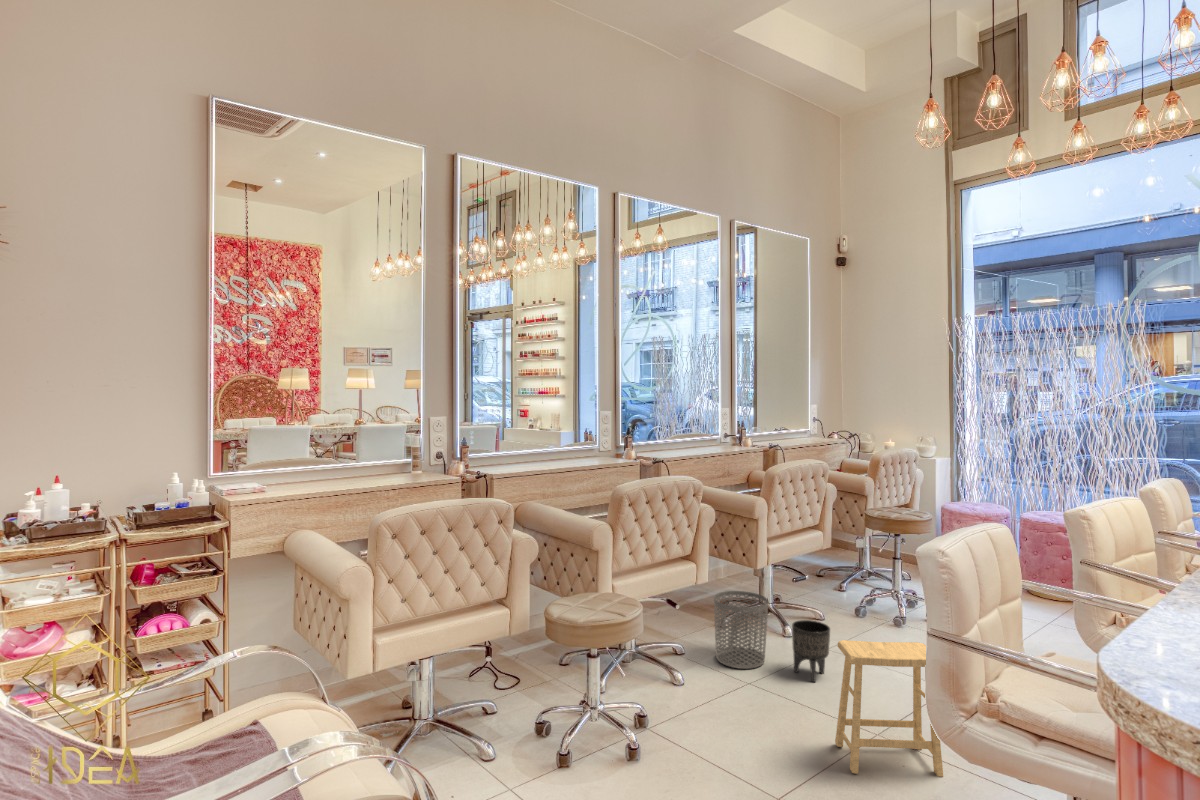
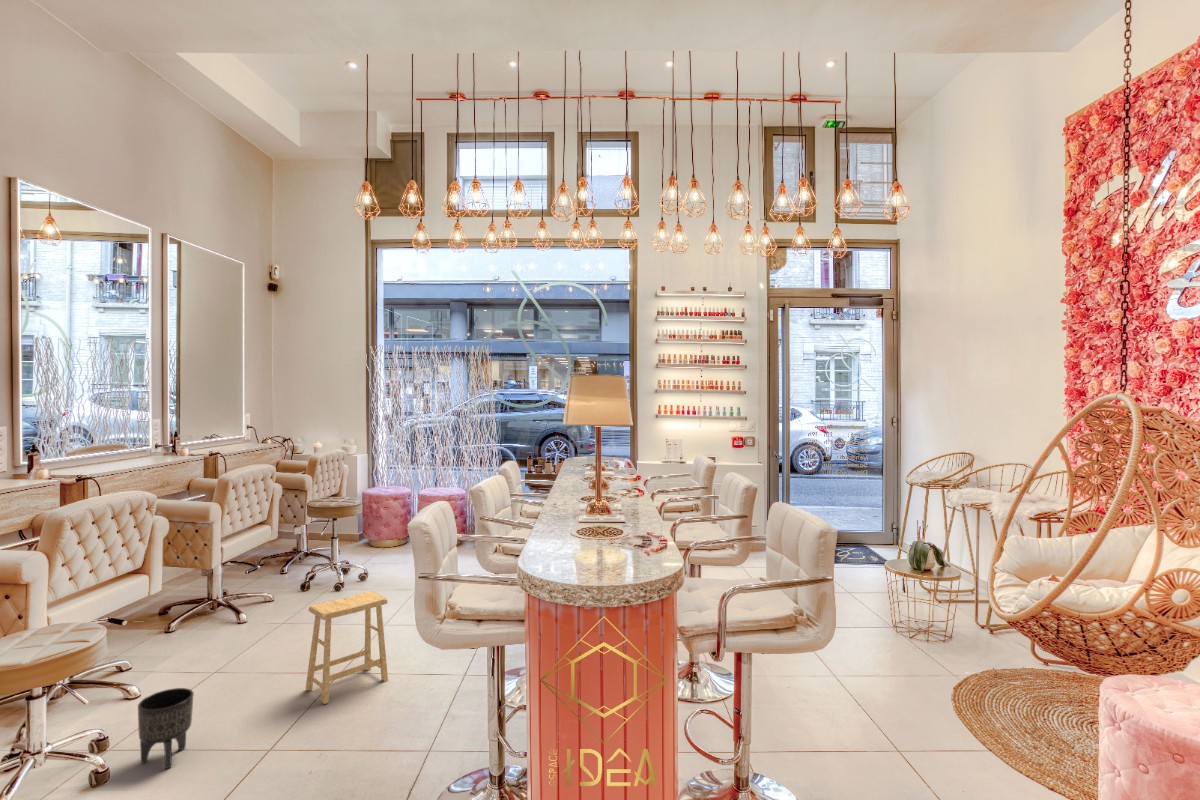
waste bin: present [714,591,768,669] -> none [169,591,229,665]
planter: present [792,620,830,682] -> present [138,688,194,769]

